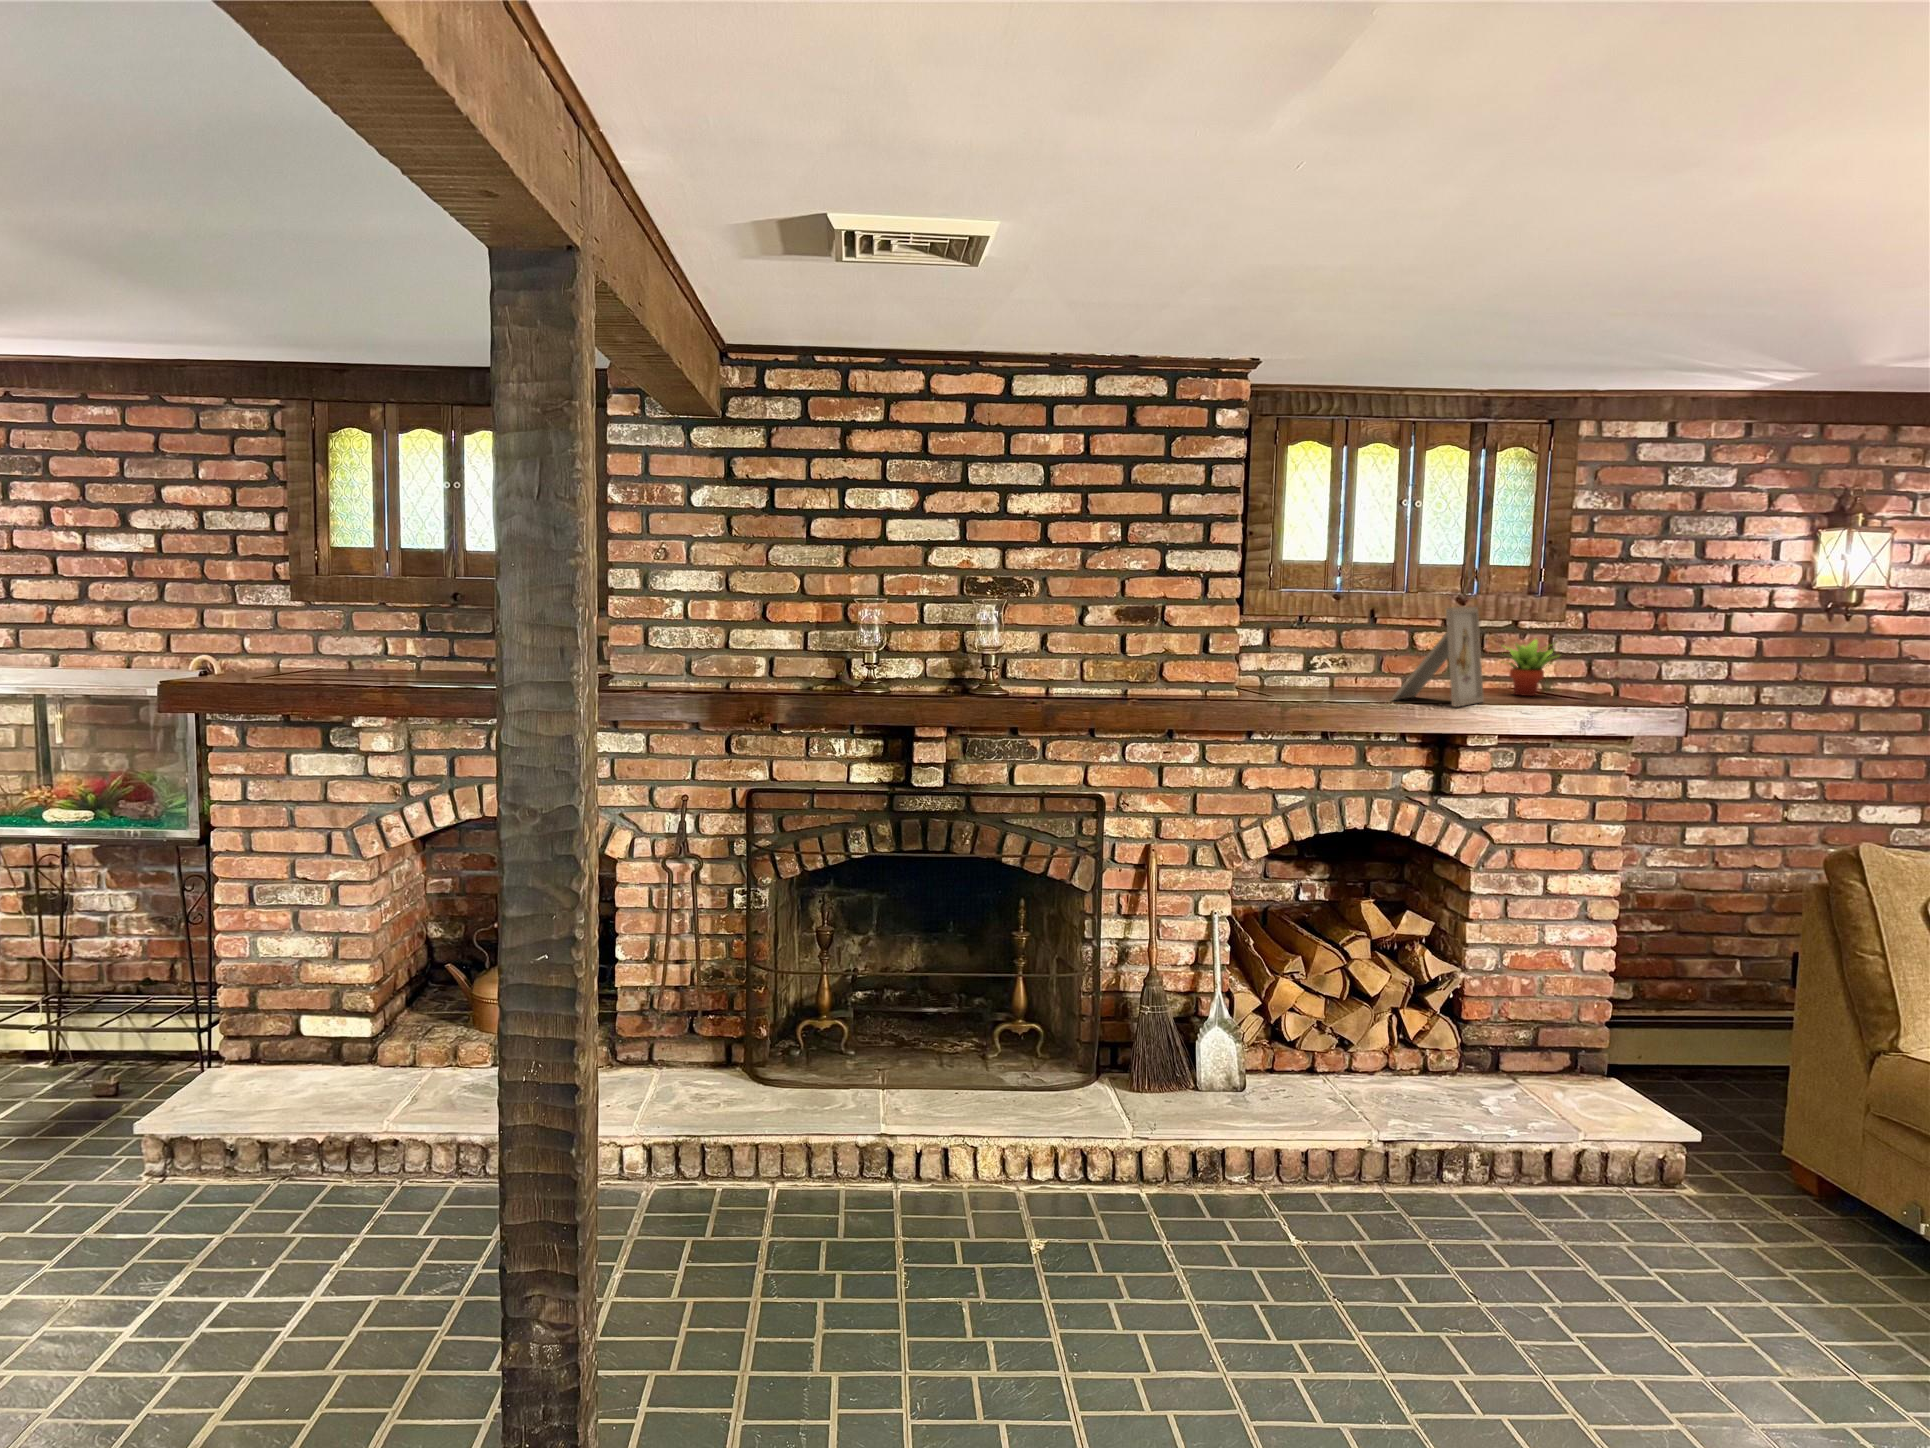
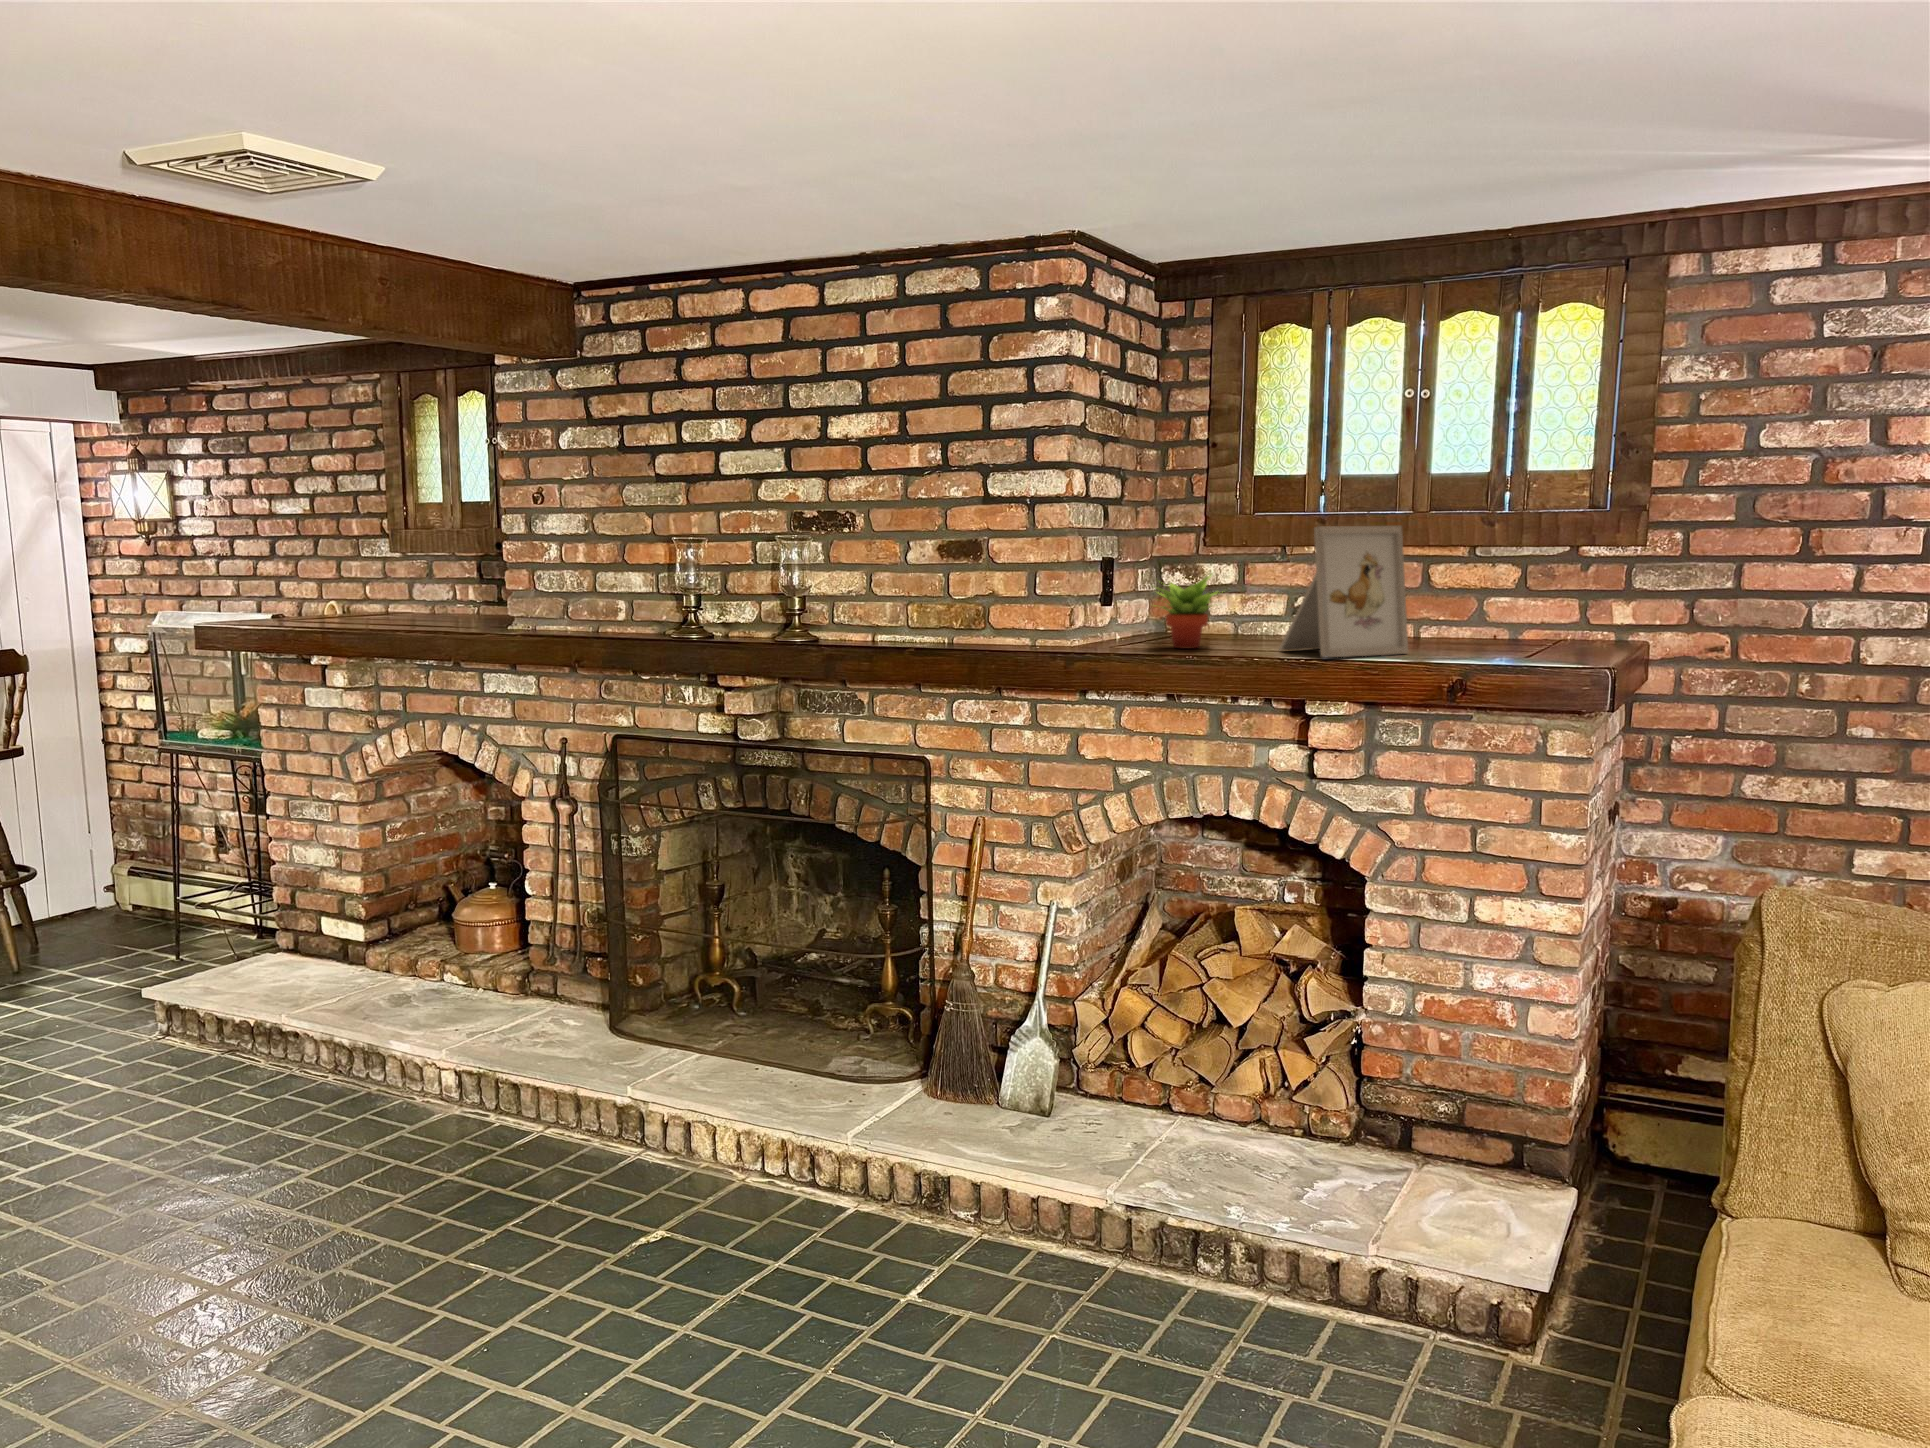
succulent plant: present [1501,639,1555,696] -> present [1153,574,1218,648]

